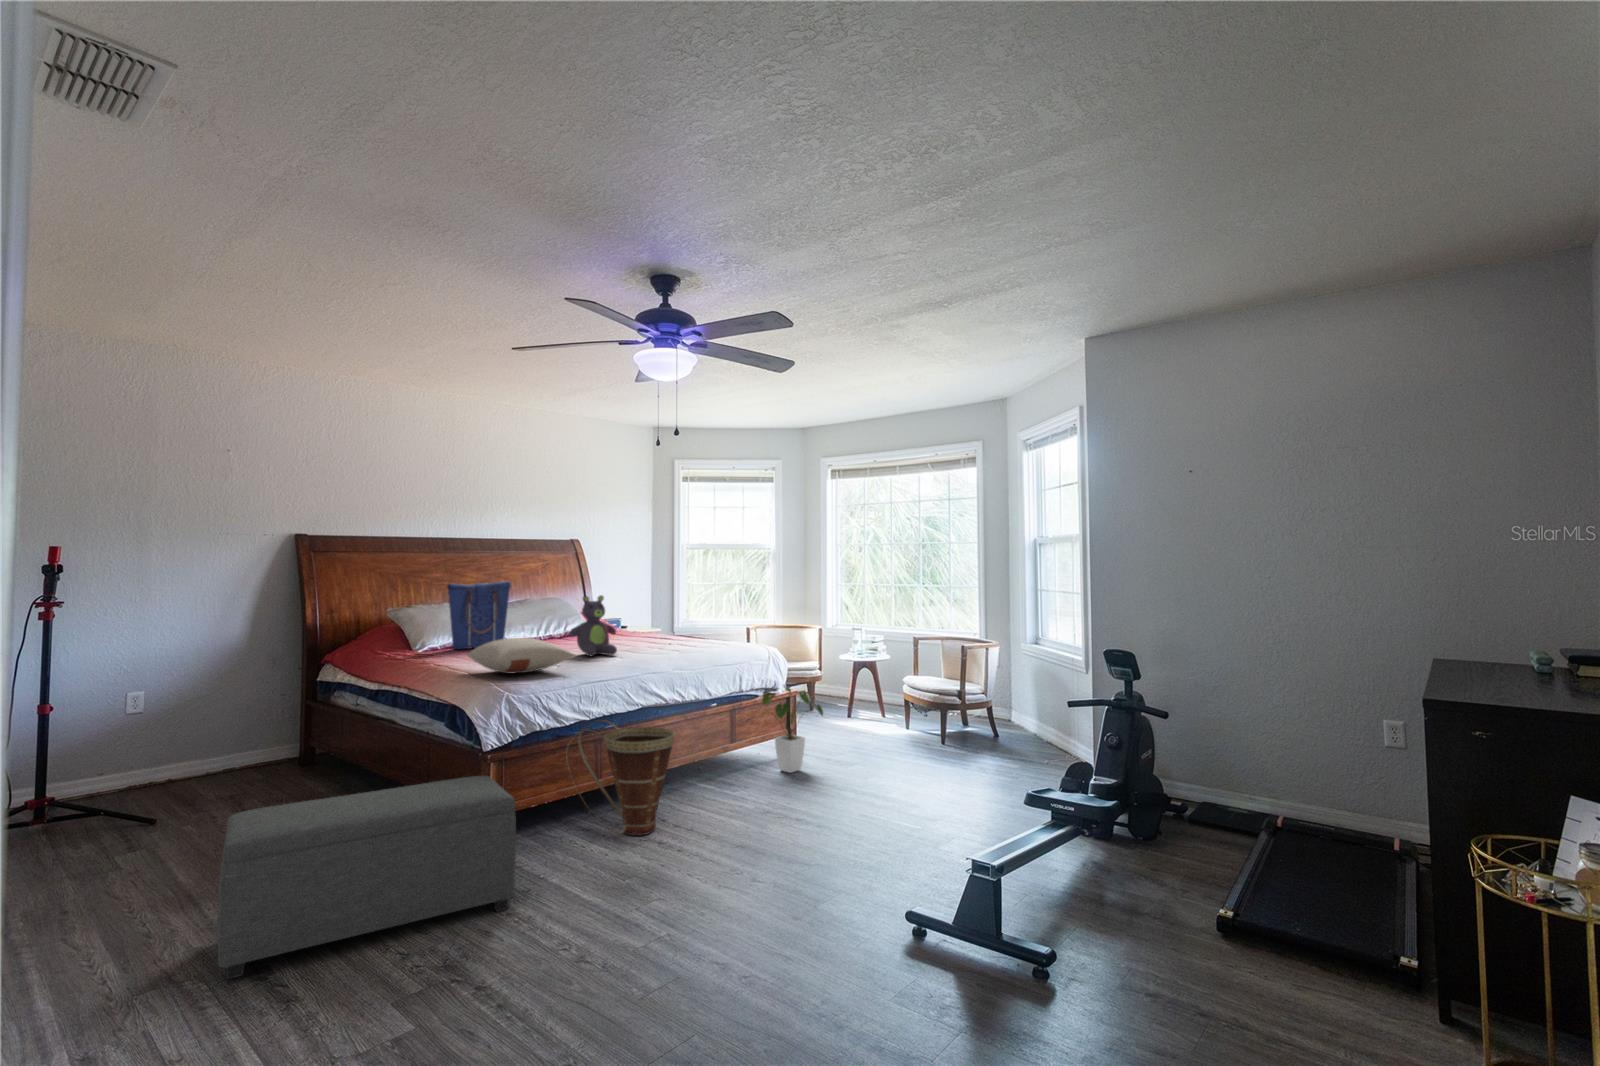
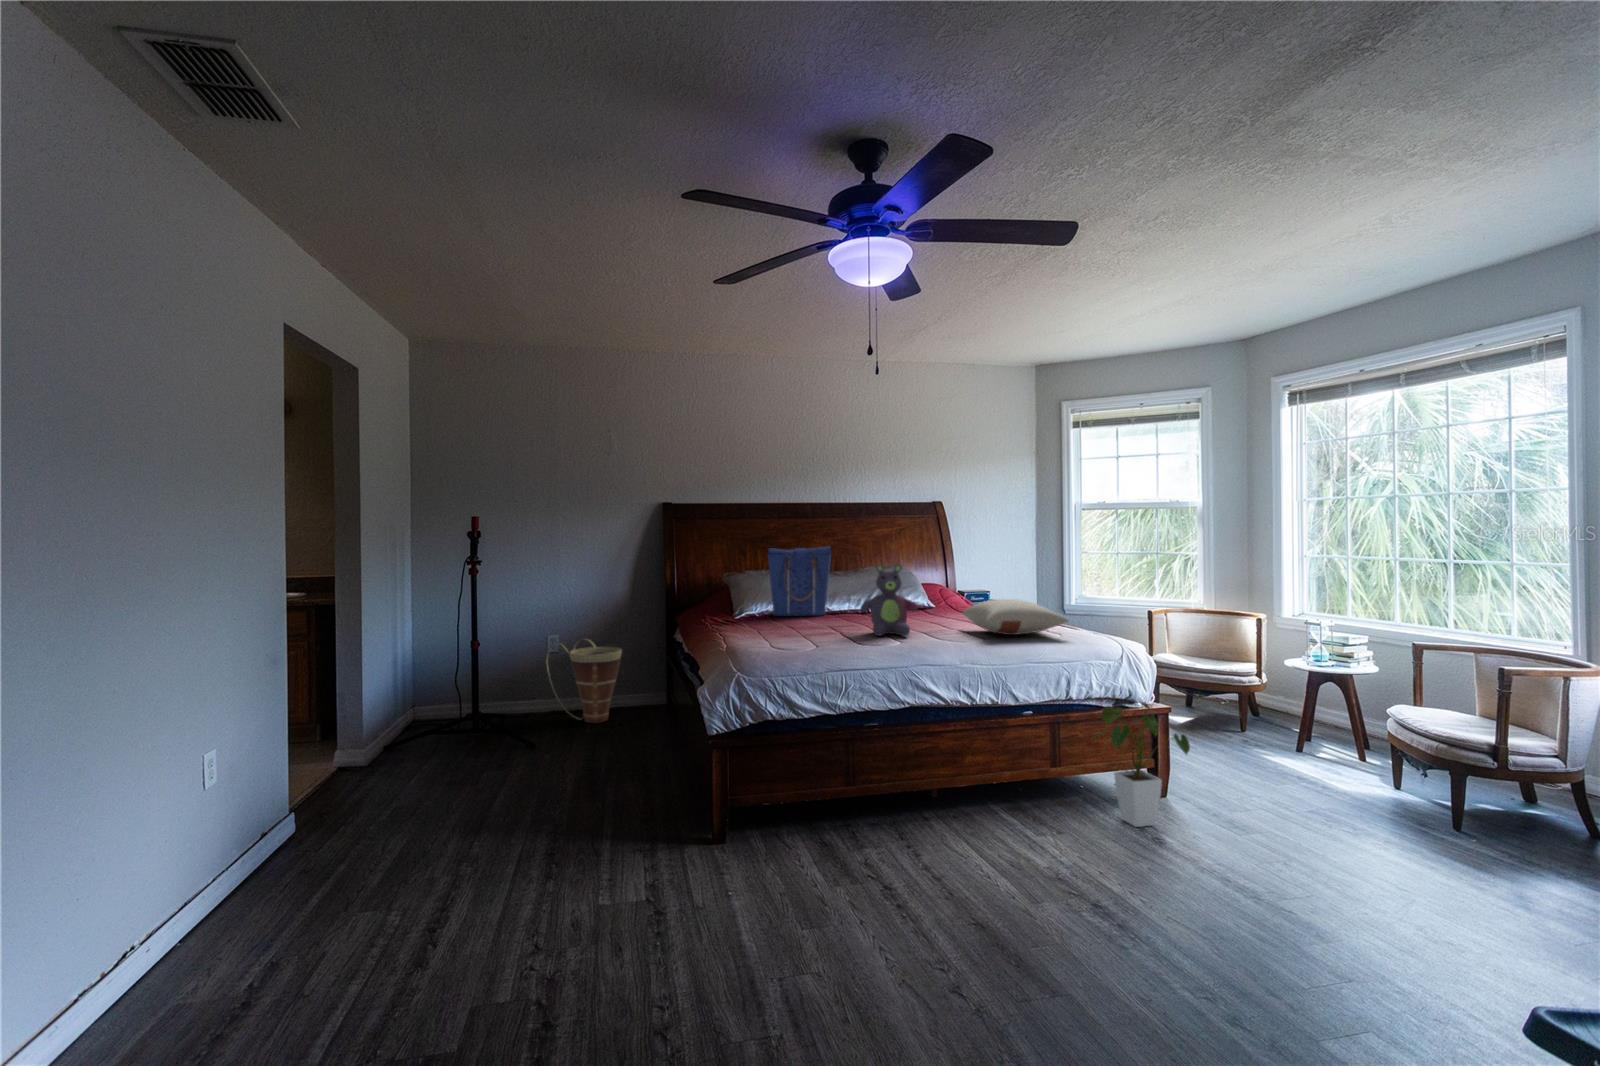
pillow: present [467,638,575,673] -> present [962,599,1069,635]
basket: present [567,720,675,836] -> present [546,639,622,723]
ottoman: present [217,776,516,979] -> none [389,763,685,932]

